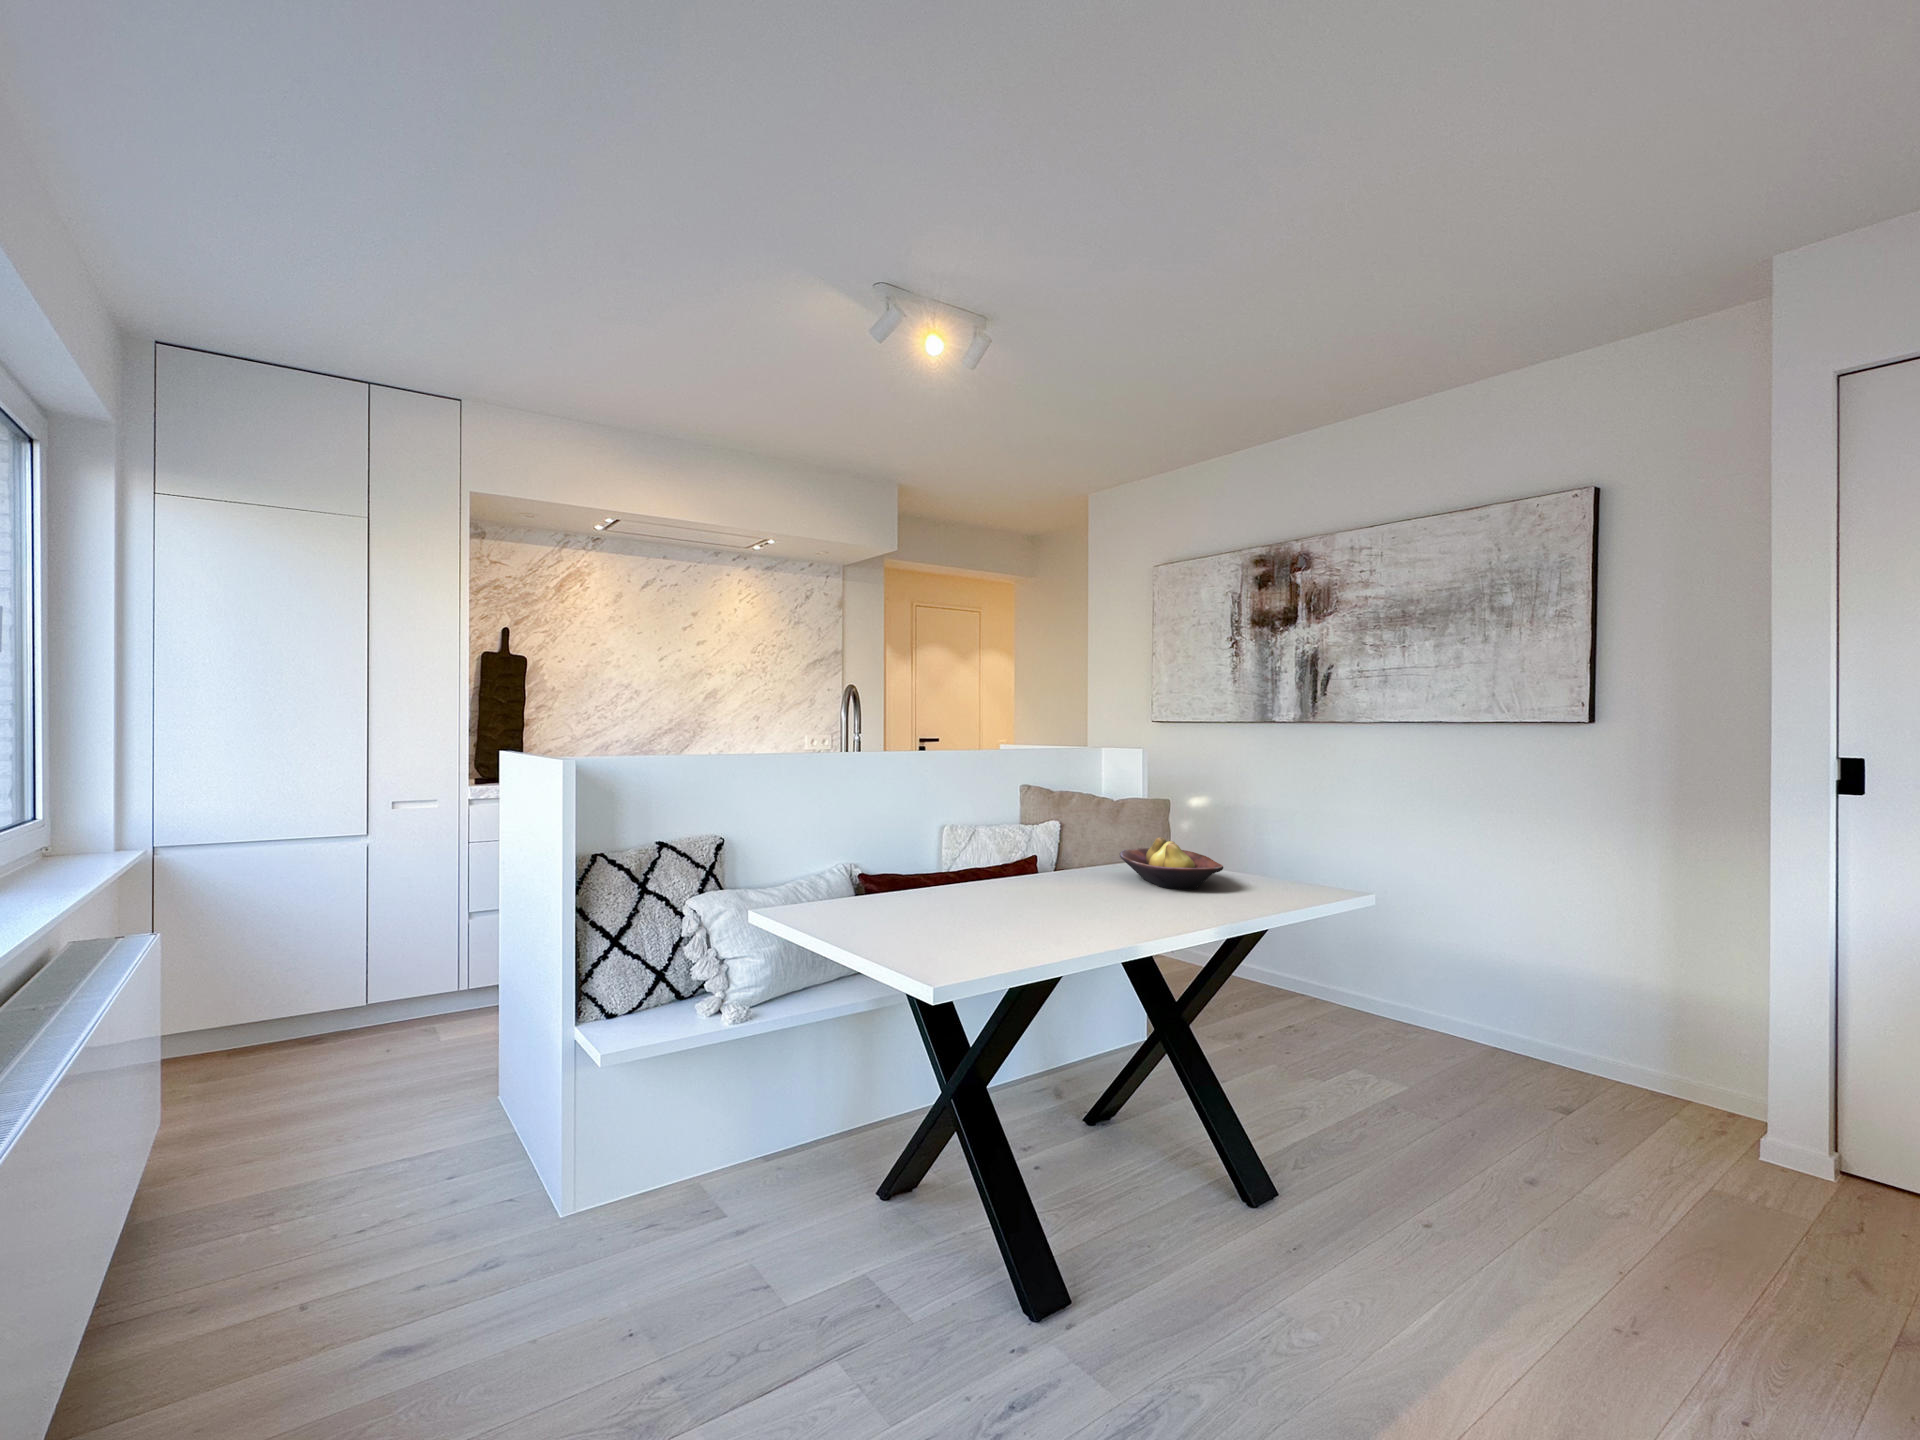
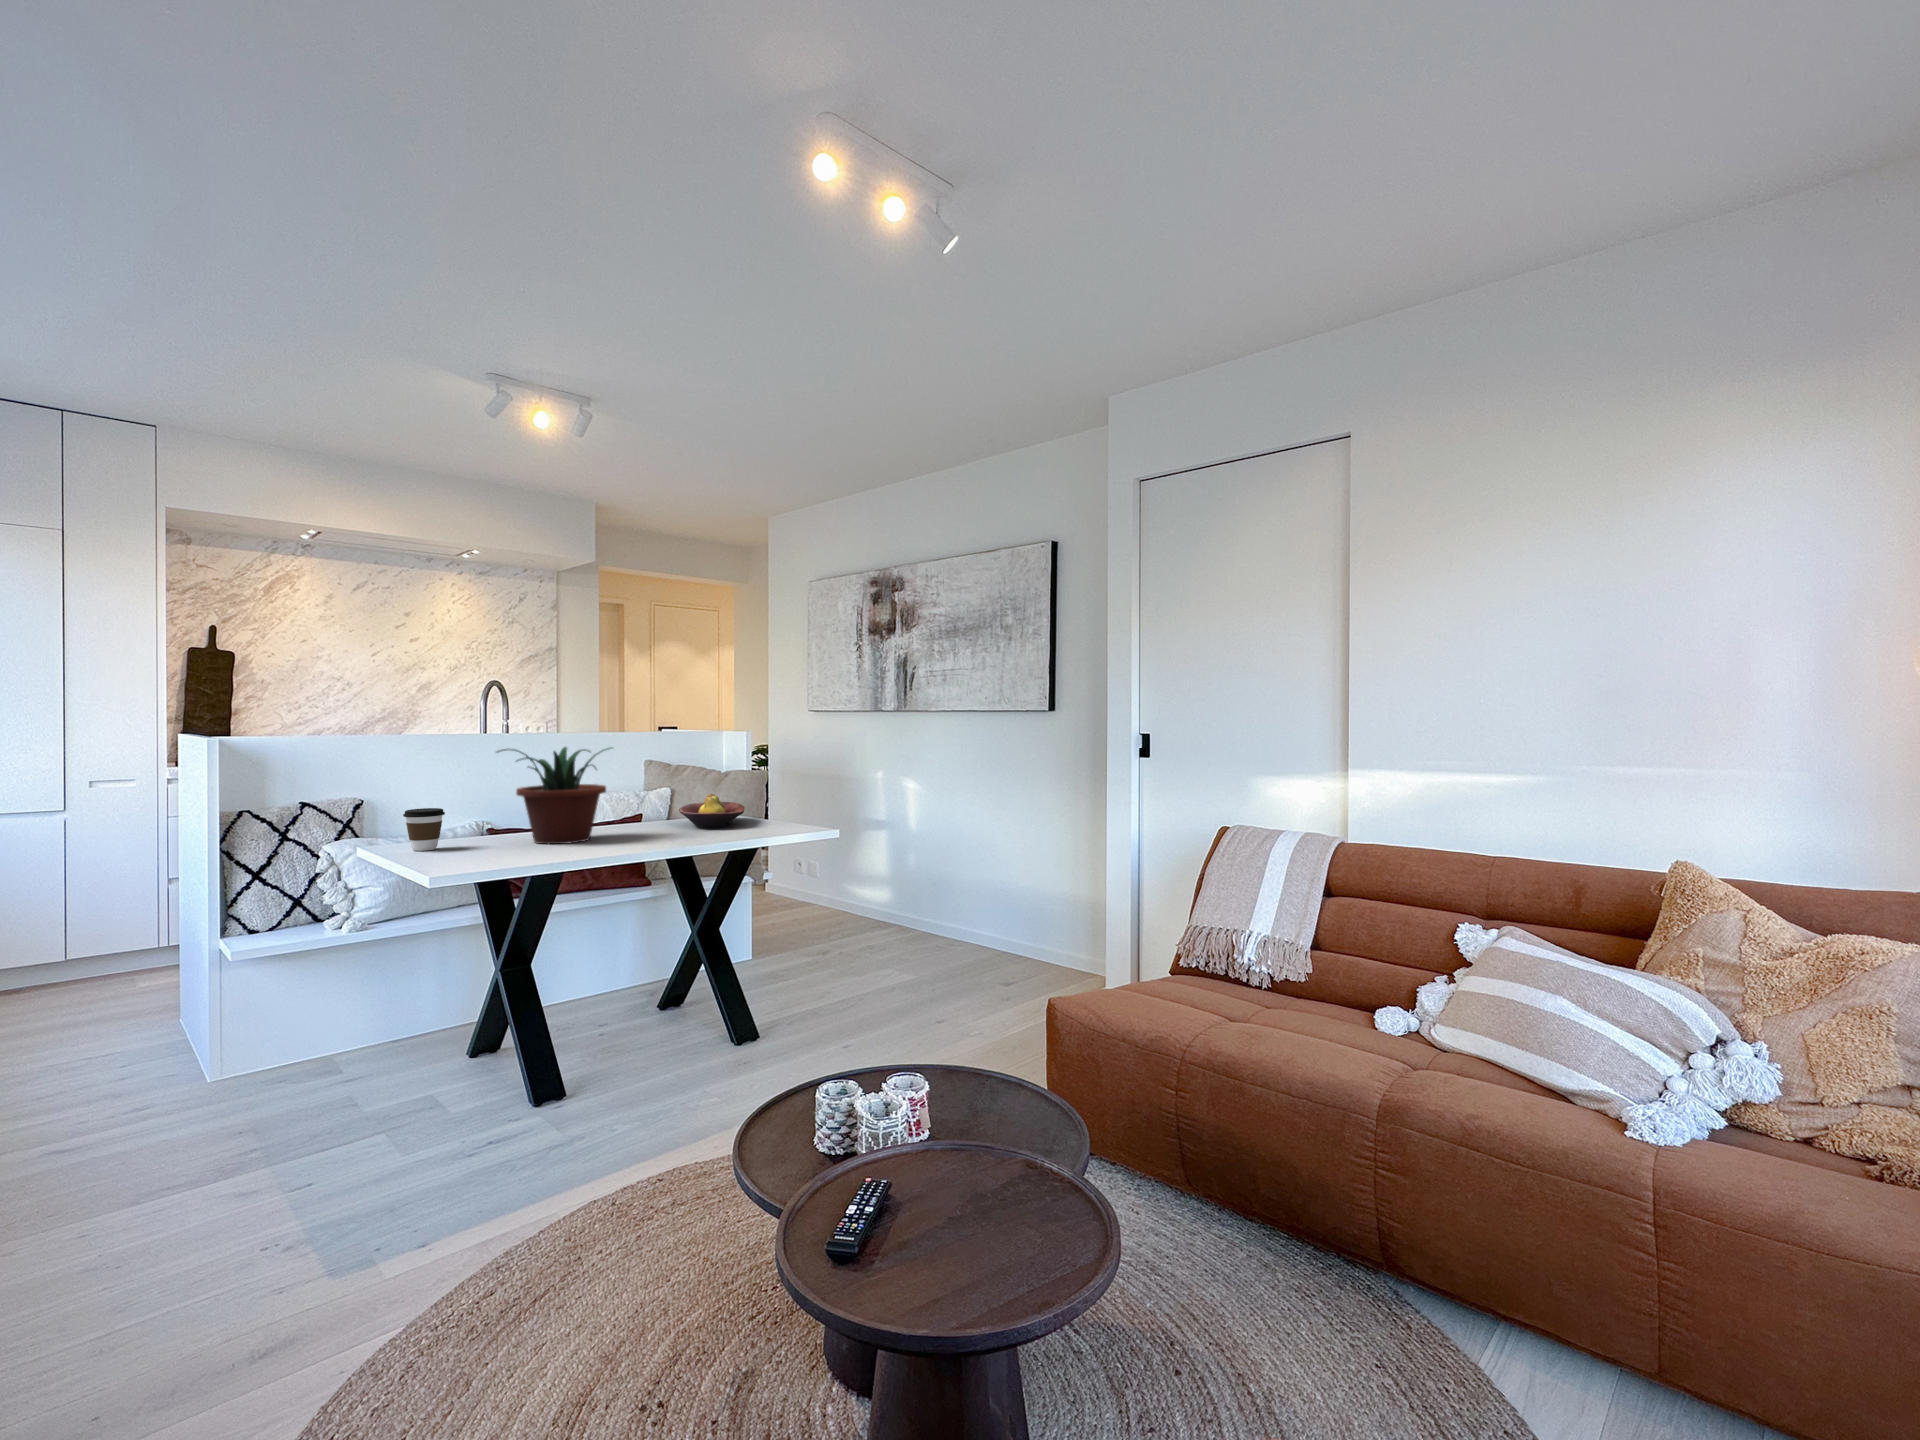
potted plant: none [926,771,1069,912] -> present [497,747,609,844]
coffee cup: none [816,857,866,918] -> present [403,808,445,851]

